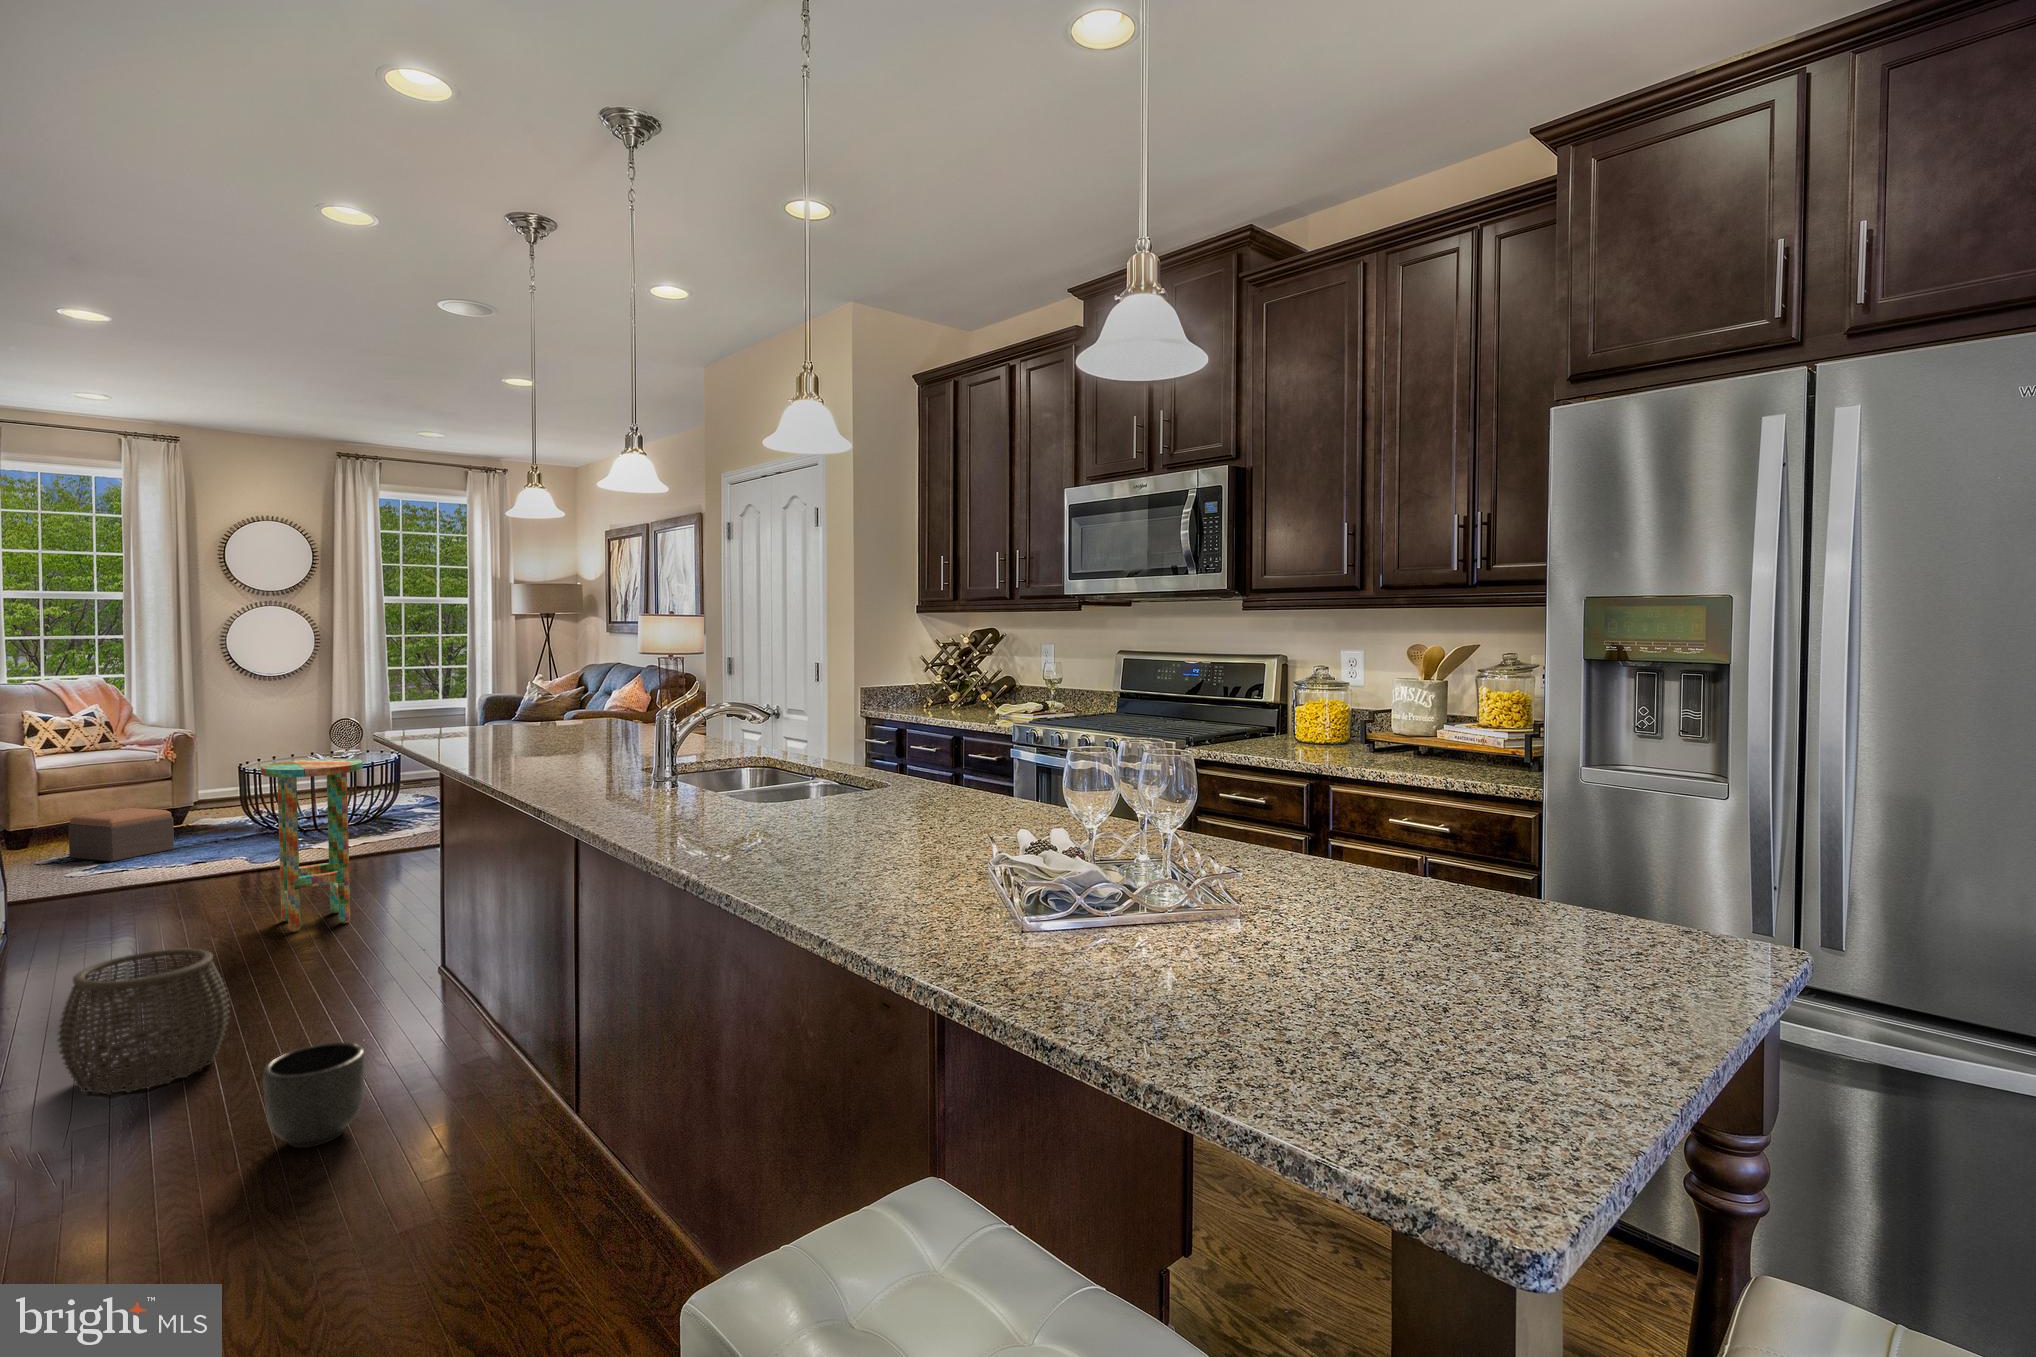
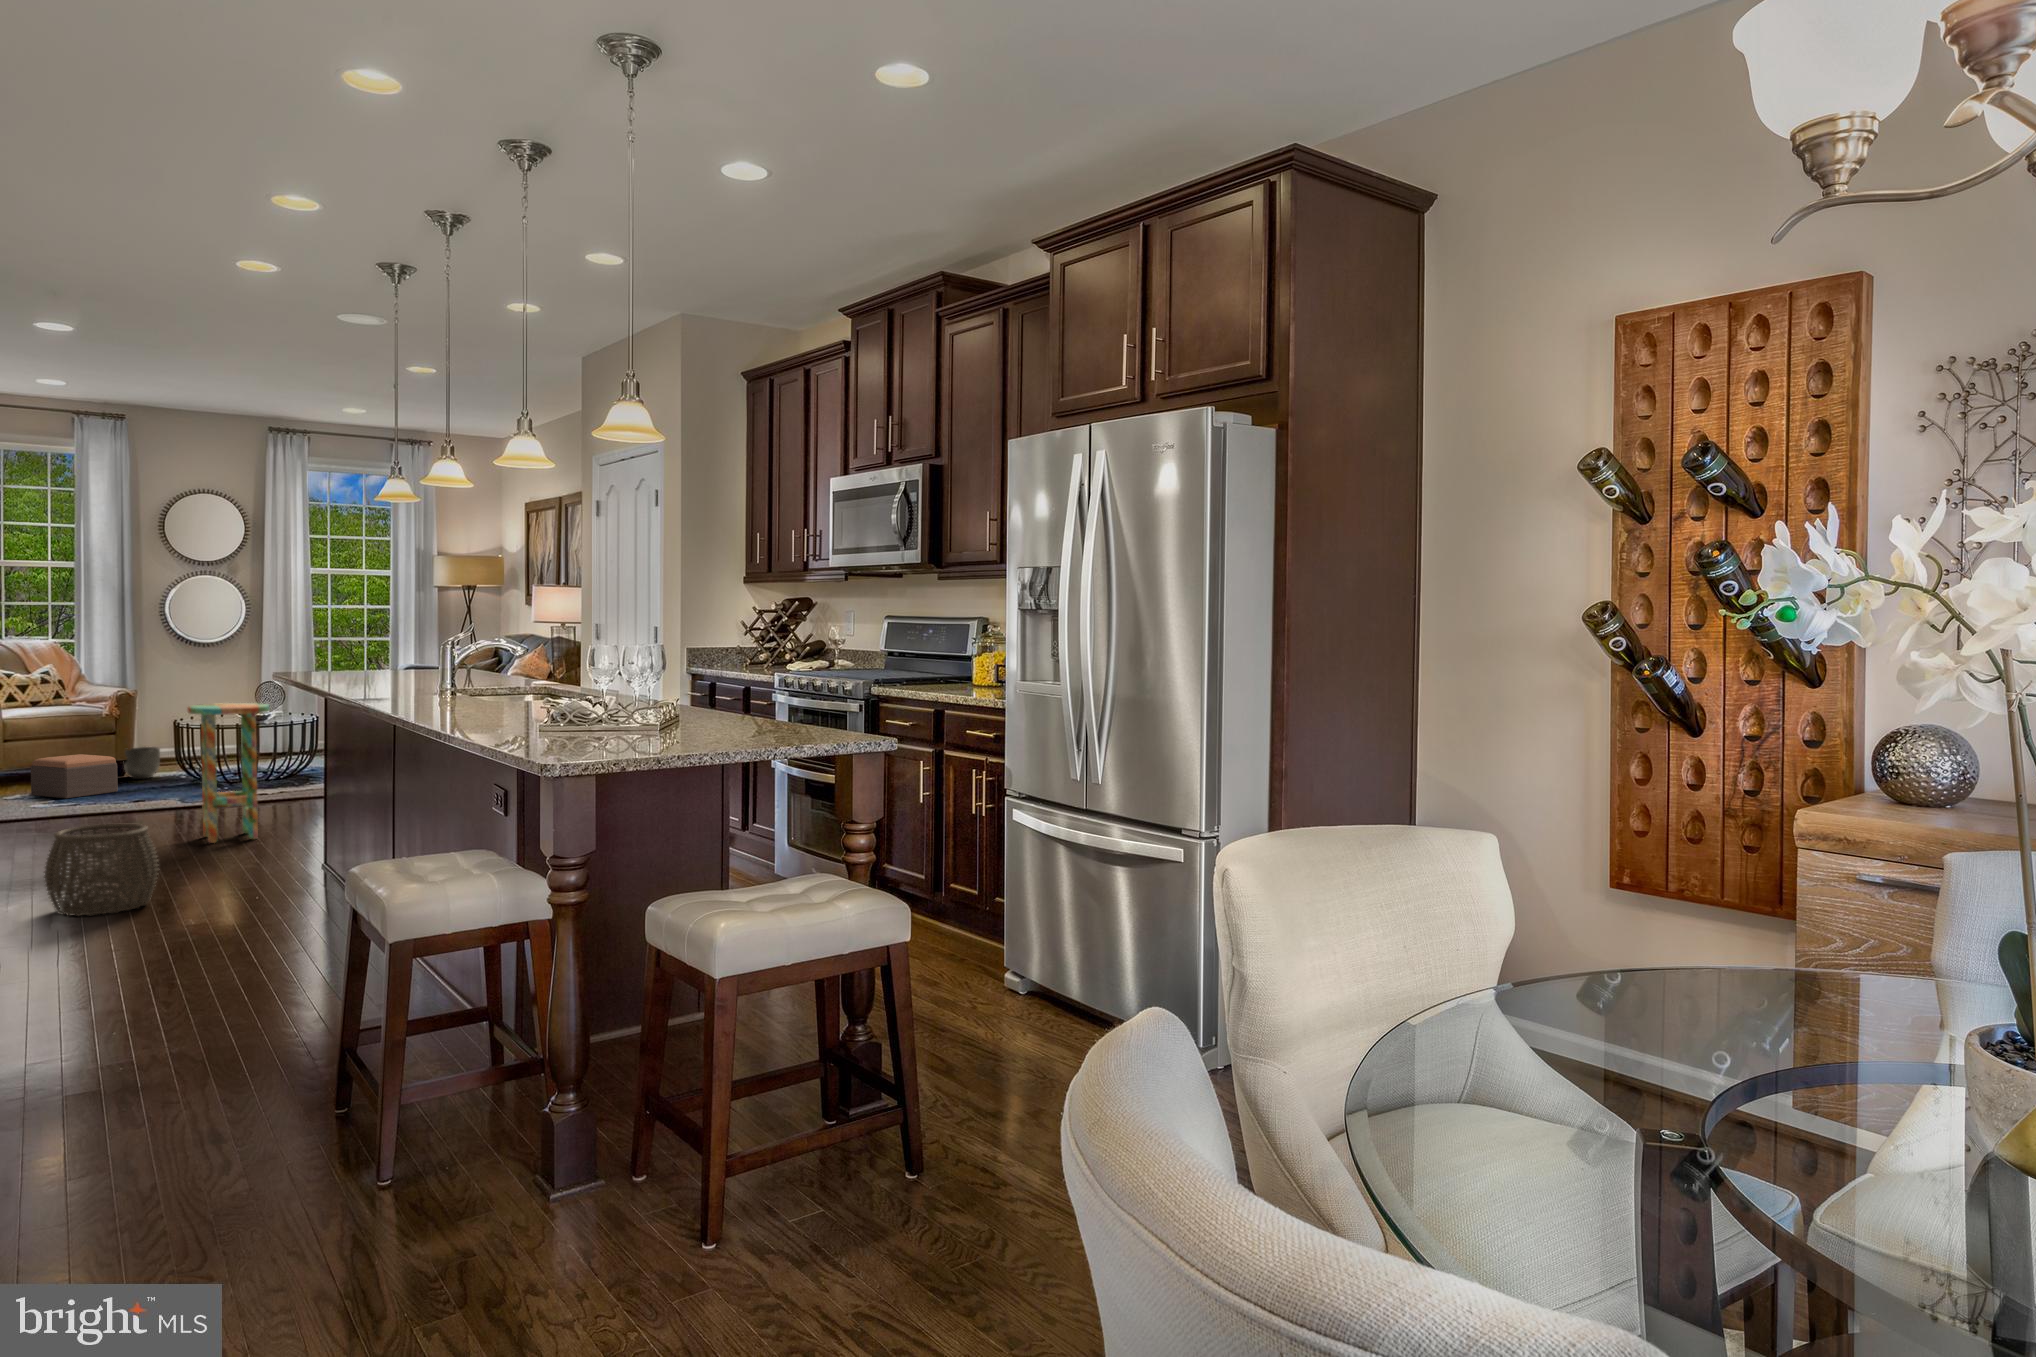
planter: present [263,1042,365,1148] -> present [124,747,160,779]

